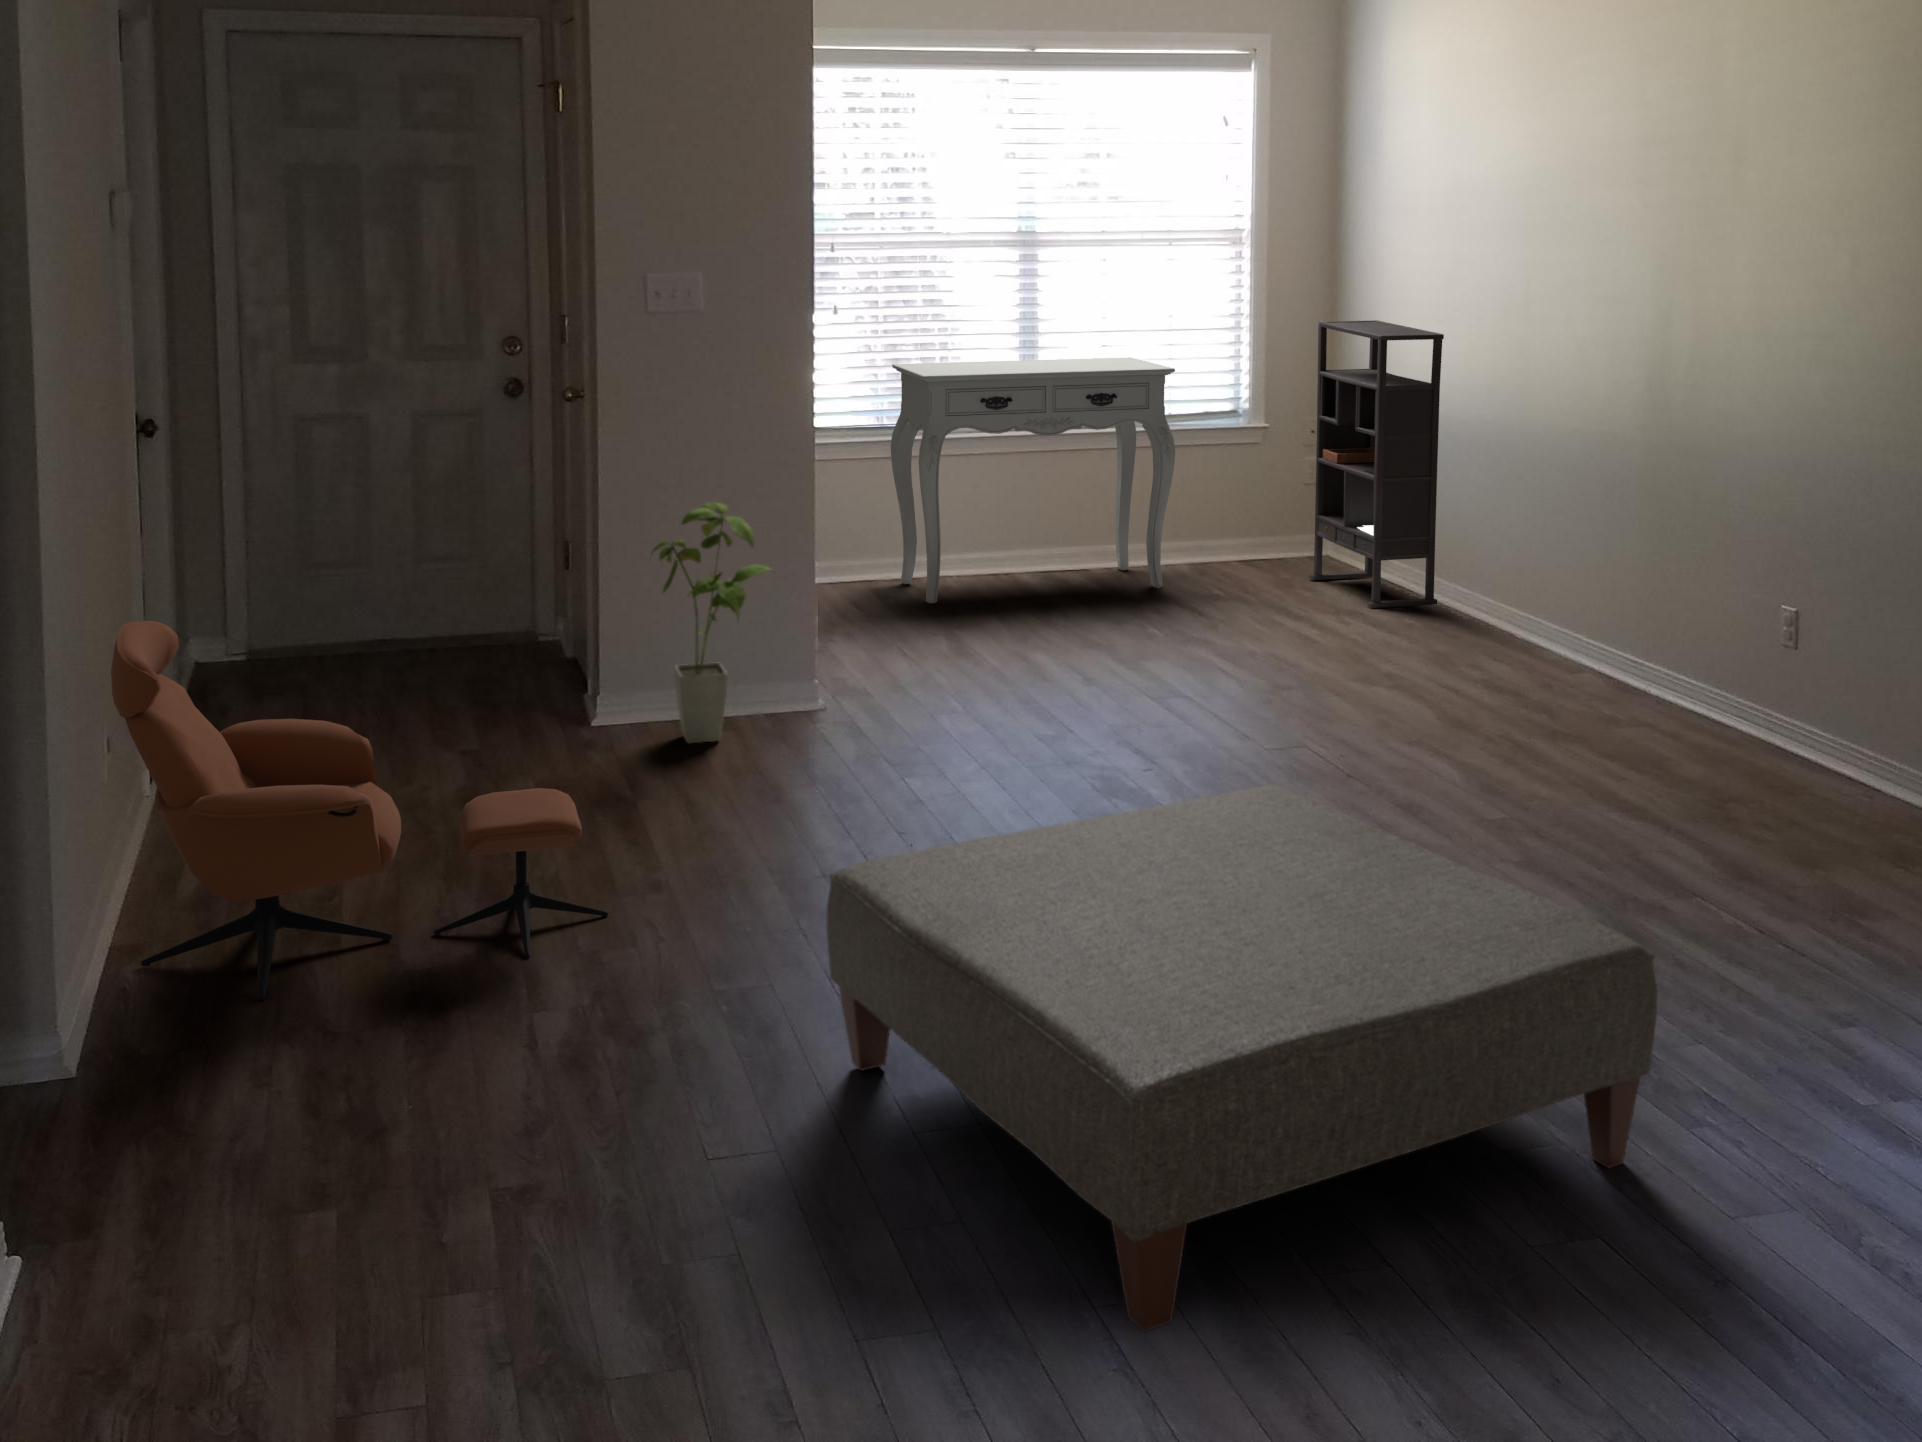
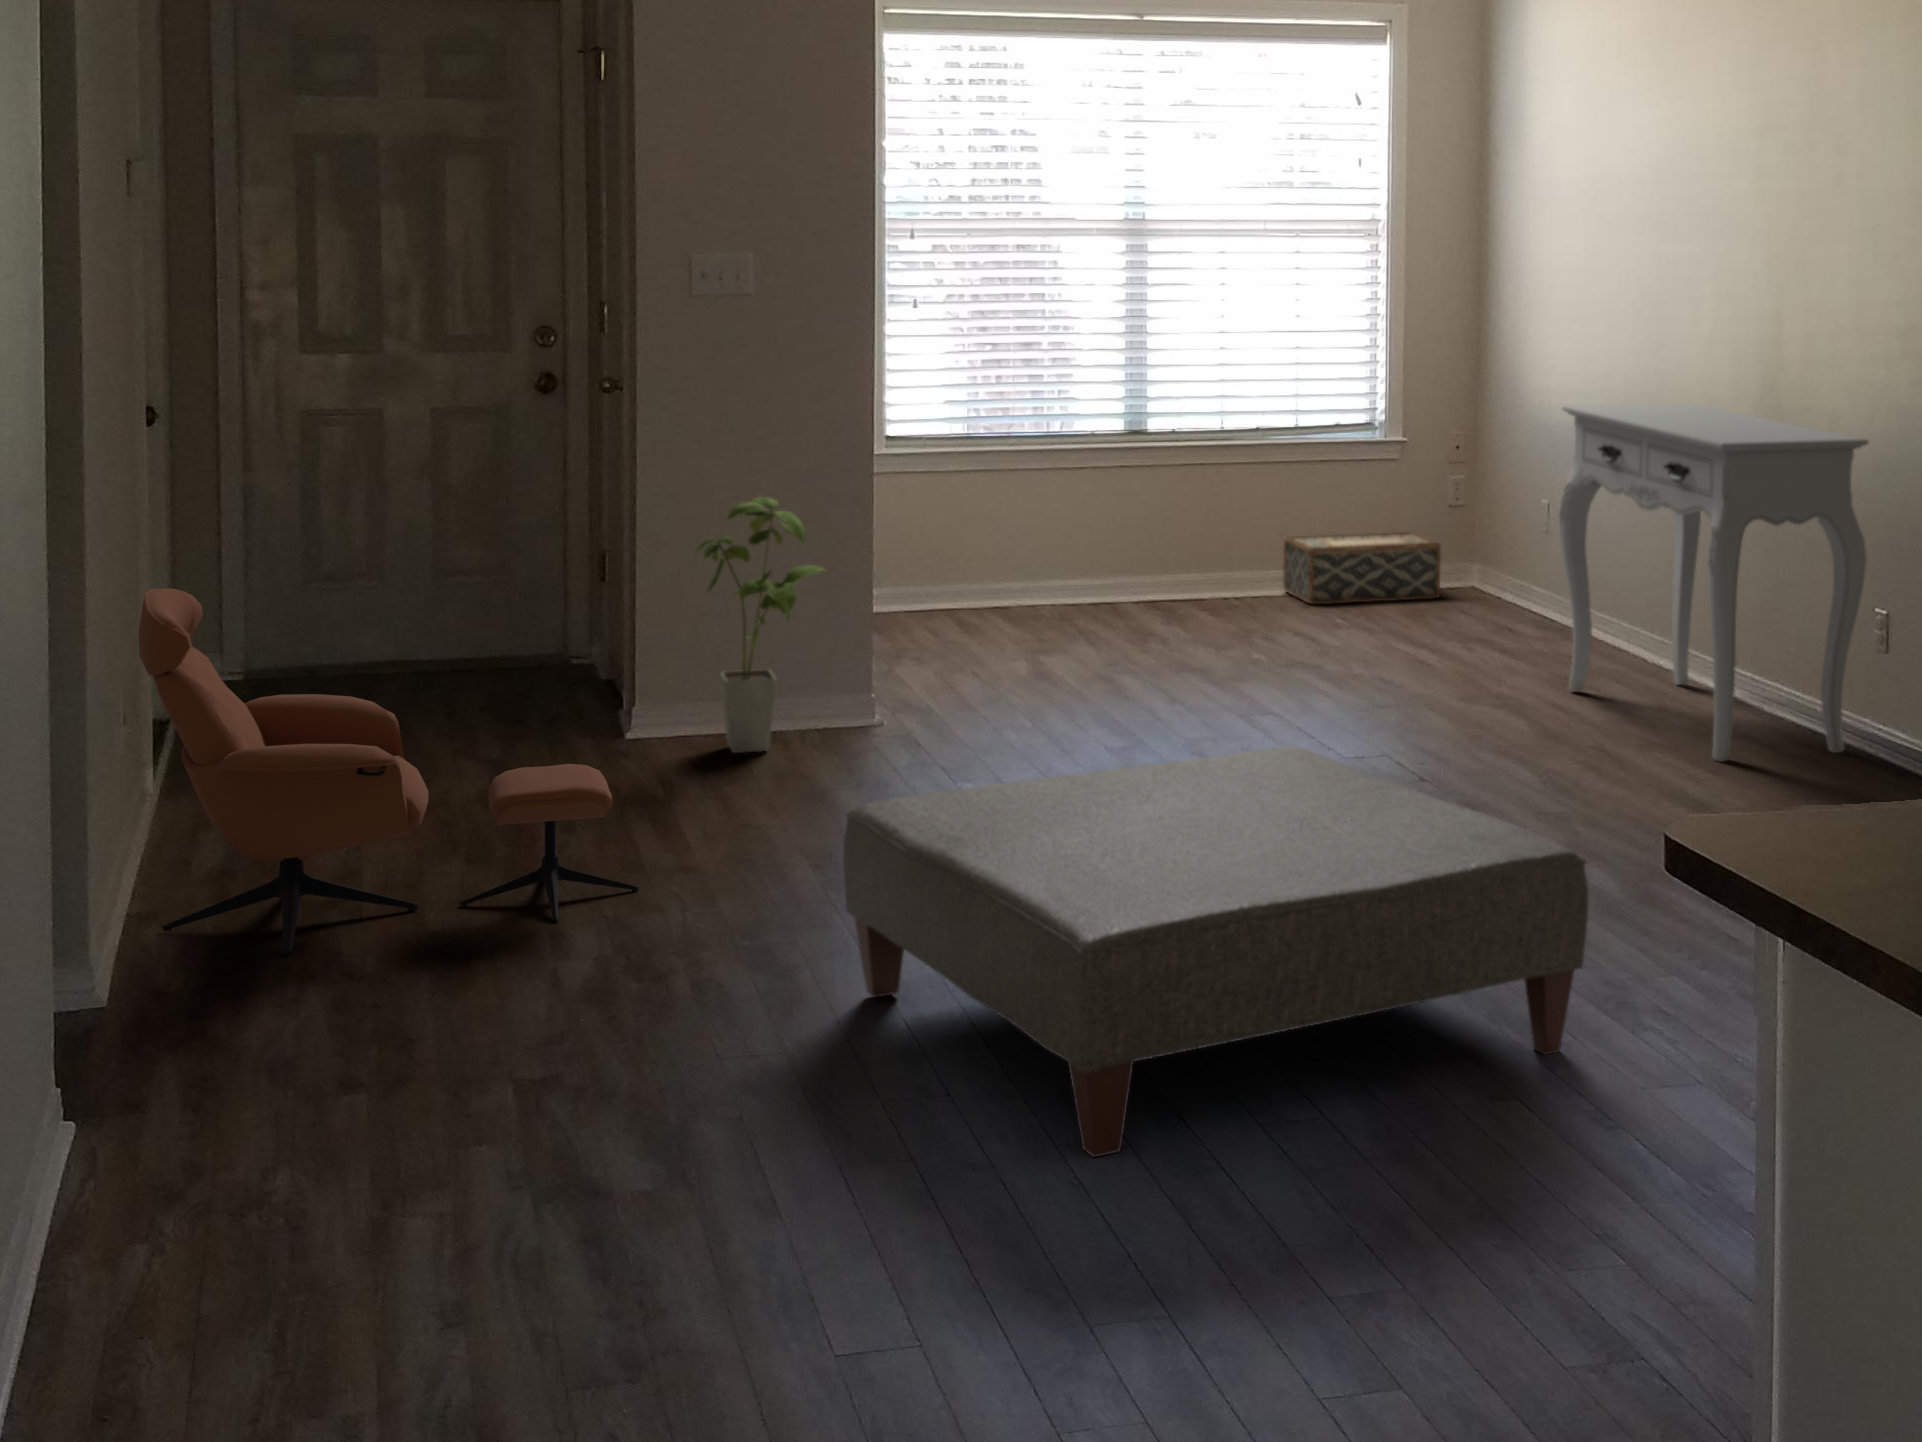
bookshelf: present [1309,320,1444,608] -> none [1443,322,1581,634]
console table: present [891,357,1175,603] -> present [1559,403,1868,761]
woven basket: none [1160,509,1303,577] -> present [1283,532,1441,604]

